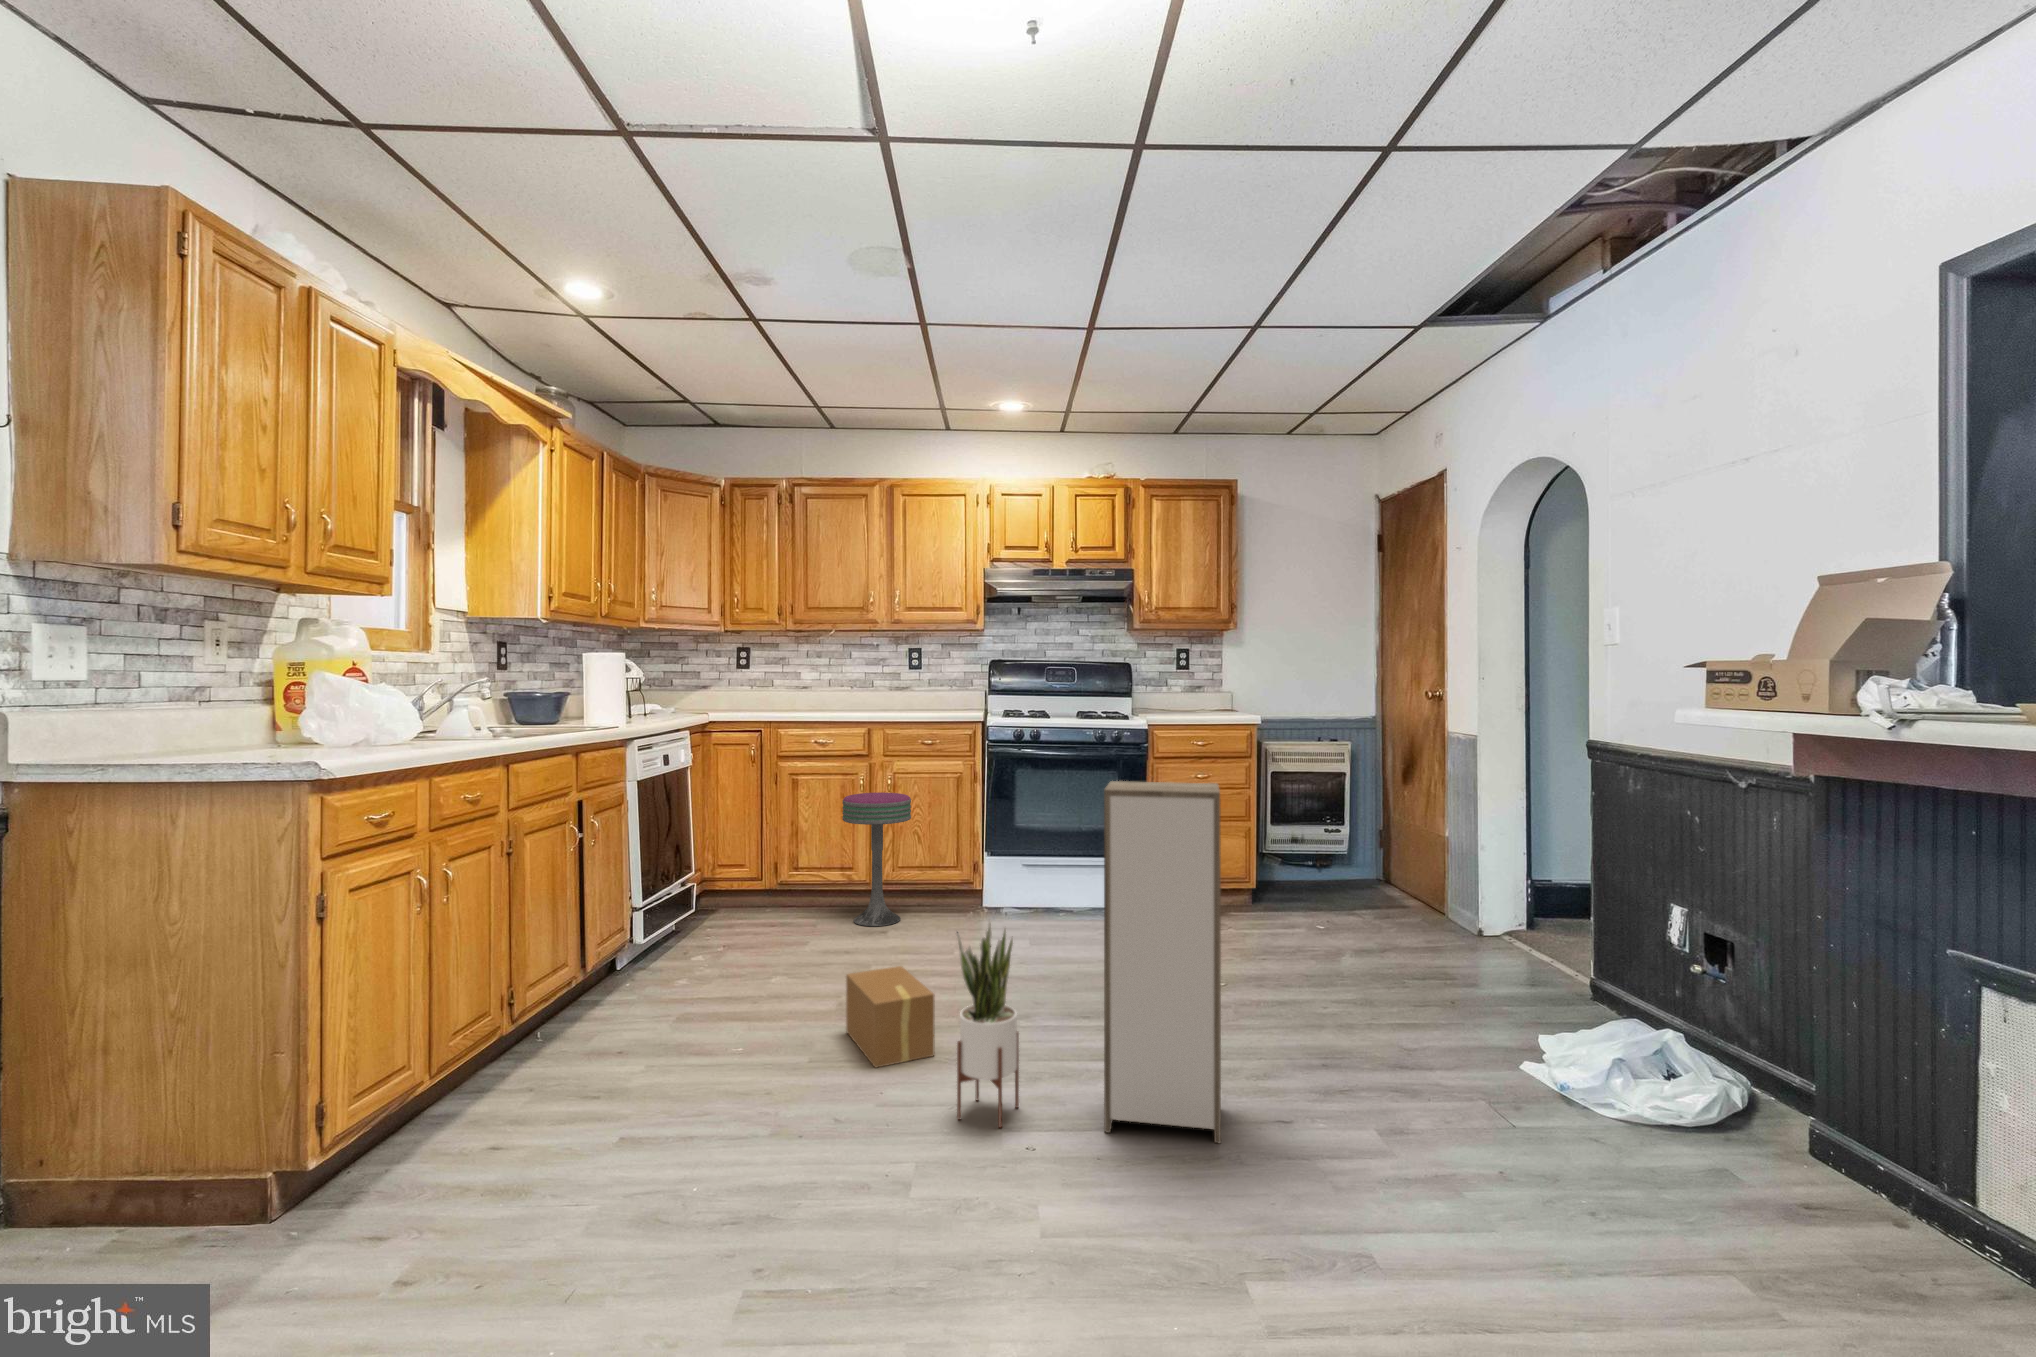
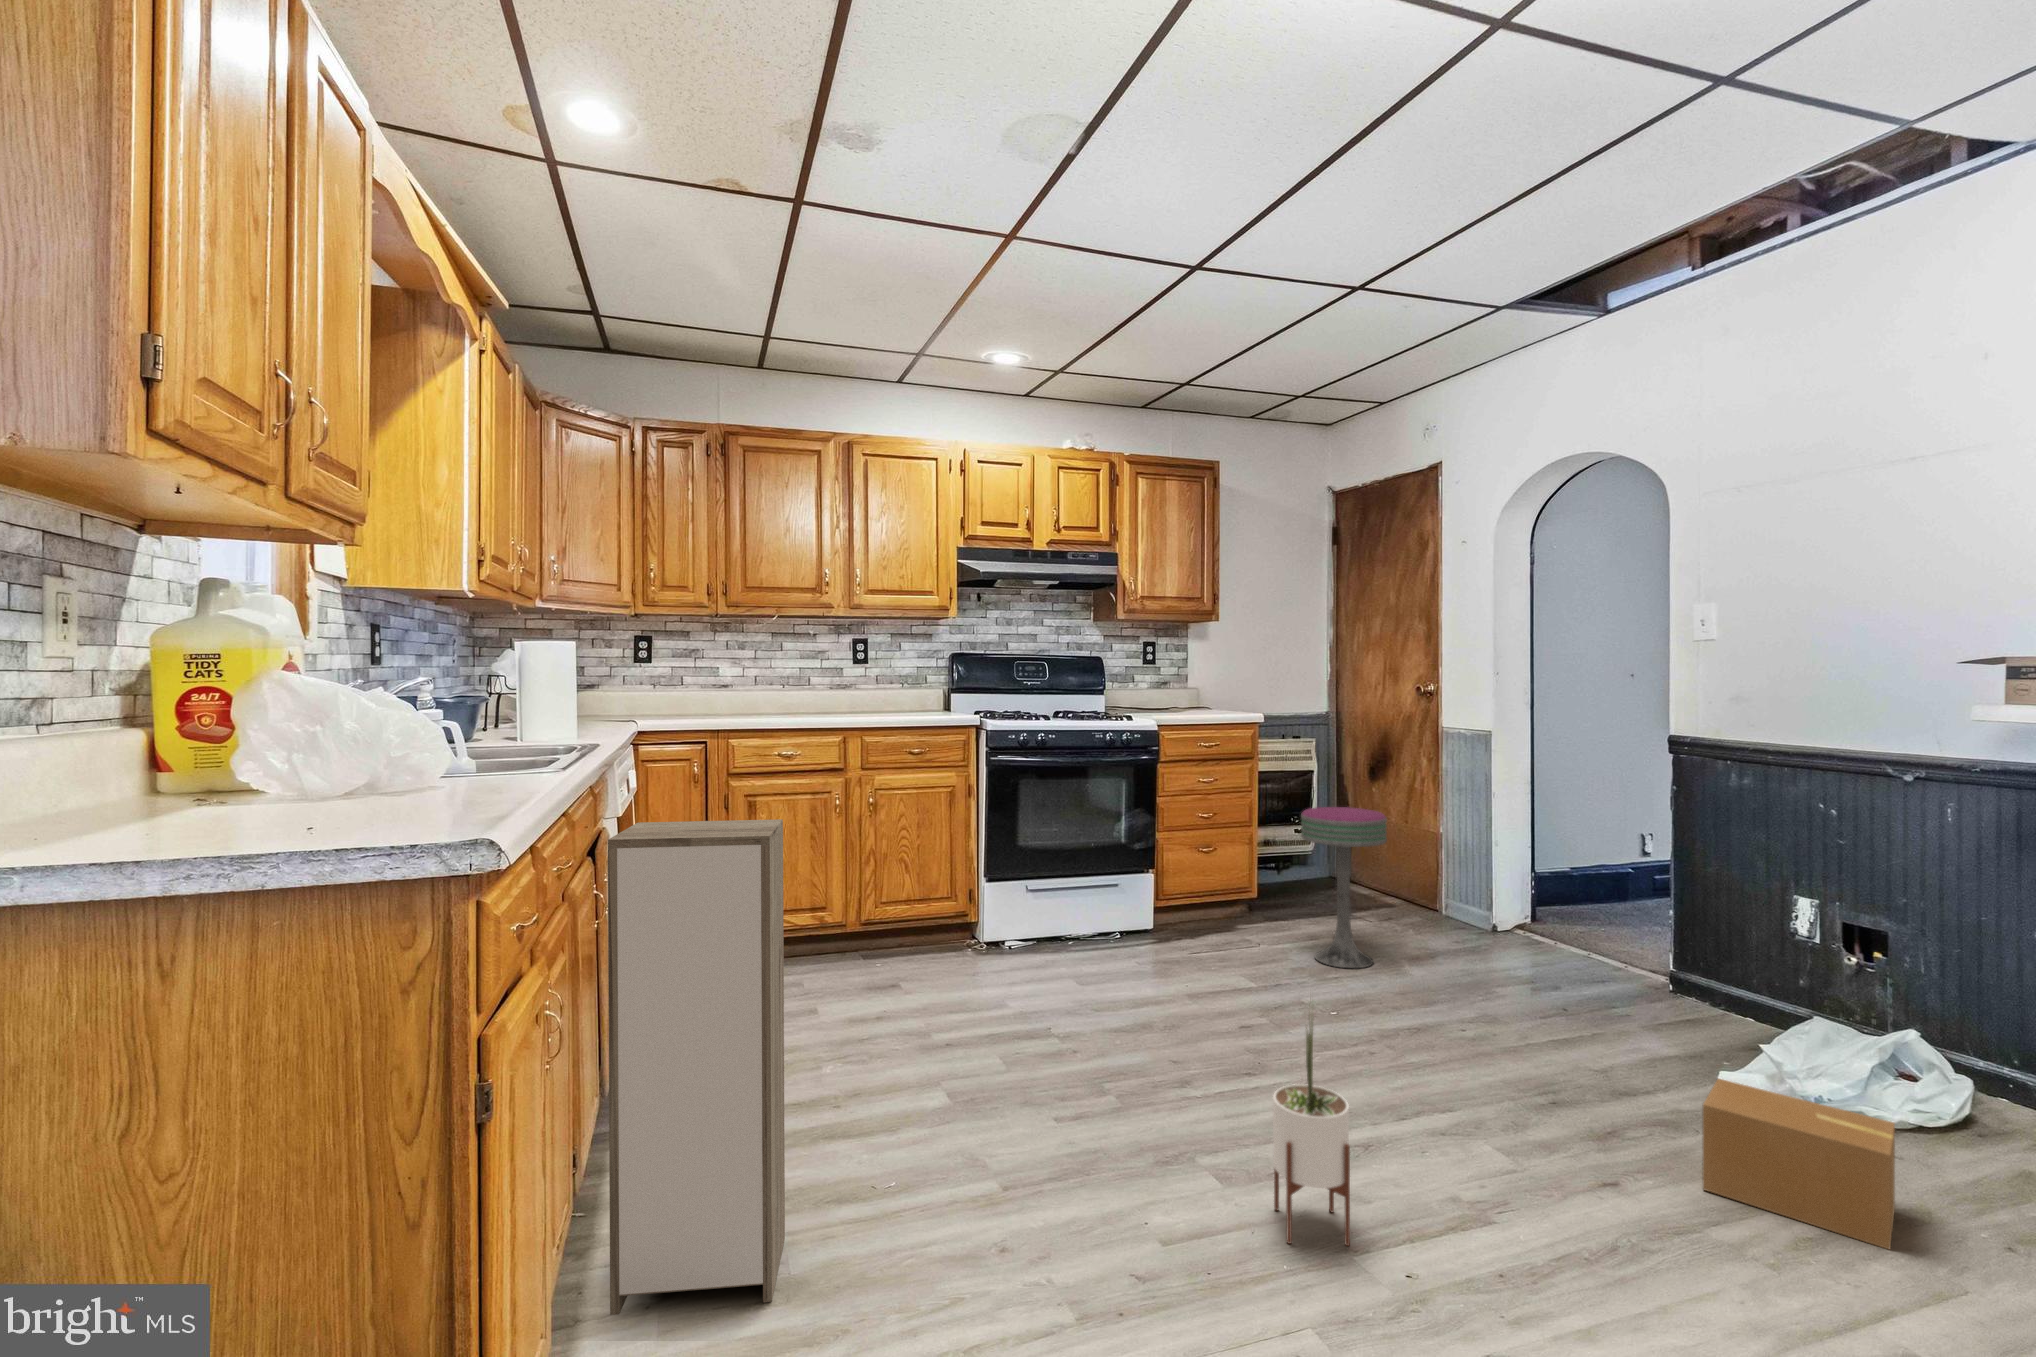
storage cabinet: present [1104,781,1221,1143] -> present [608,819,785,1315]
bar stool: present [842,792,911,926] -> present [1301,807,1387,968]
cardboard box: present [846,966,935,1067] -> present [1703,1079,1895,1249]

